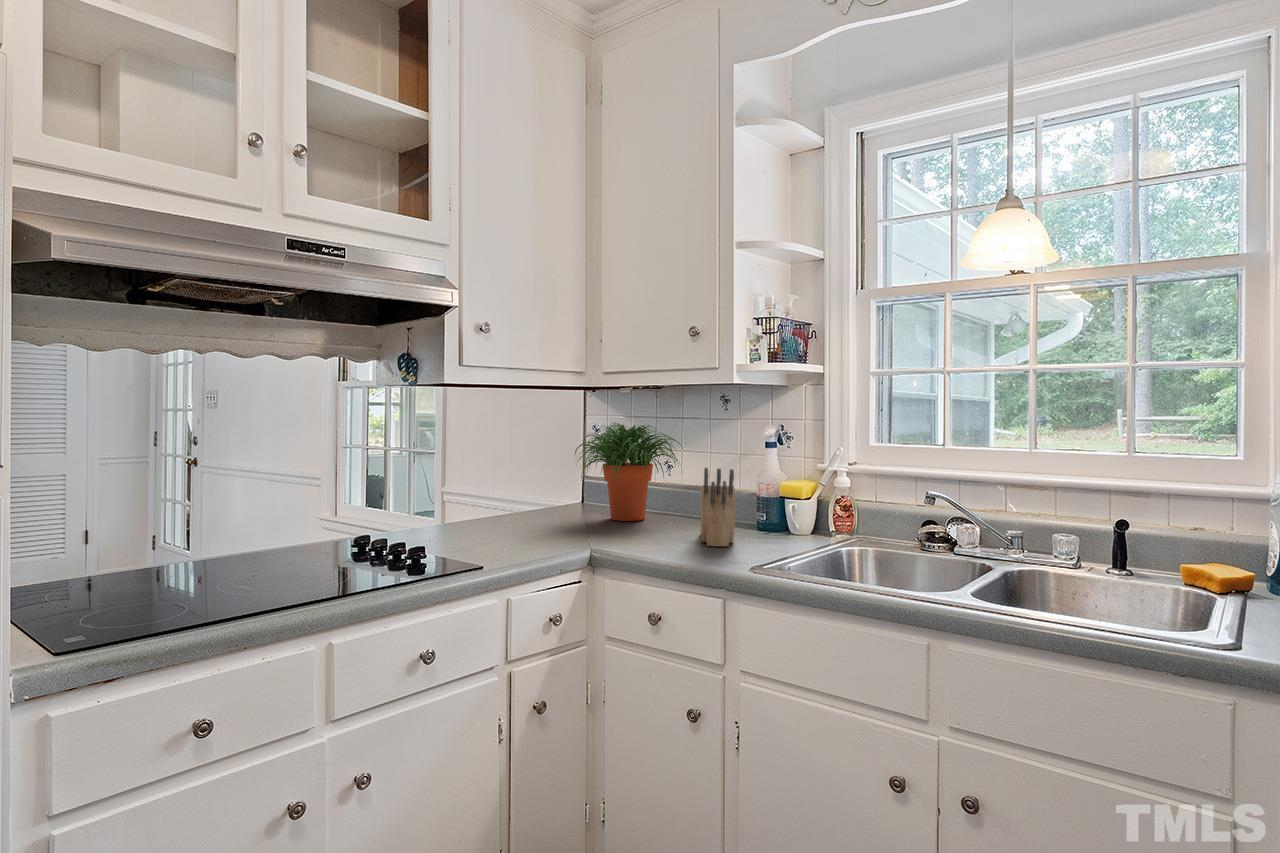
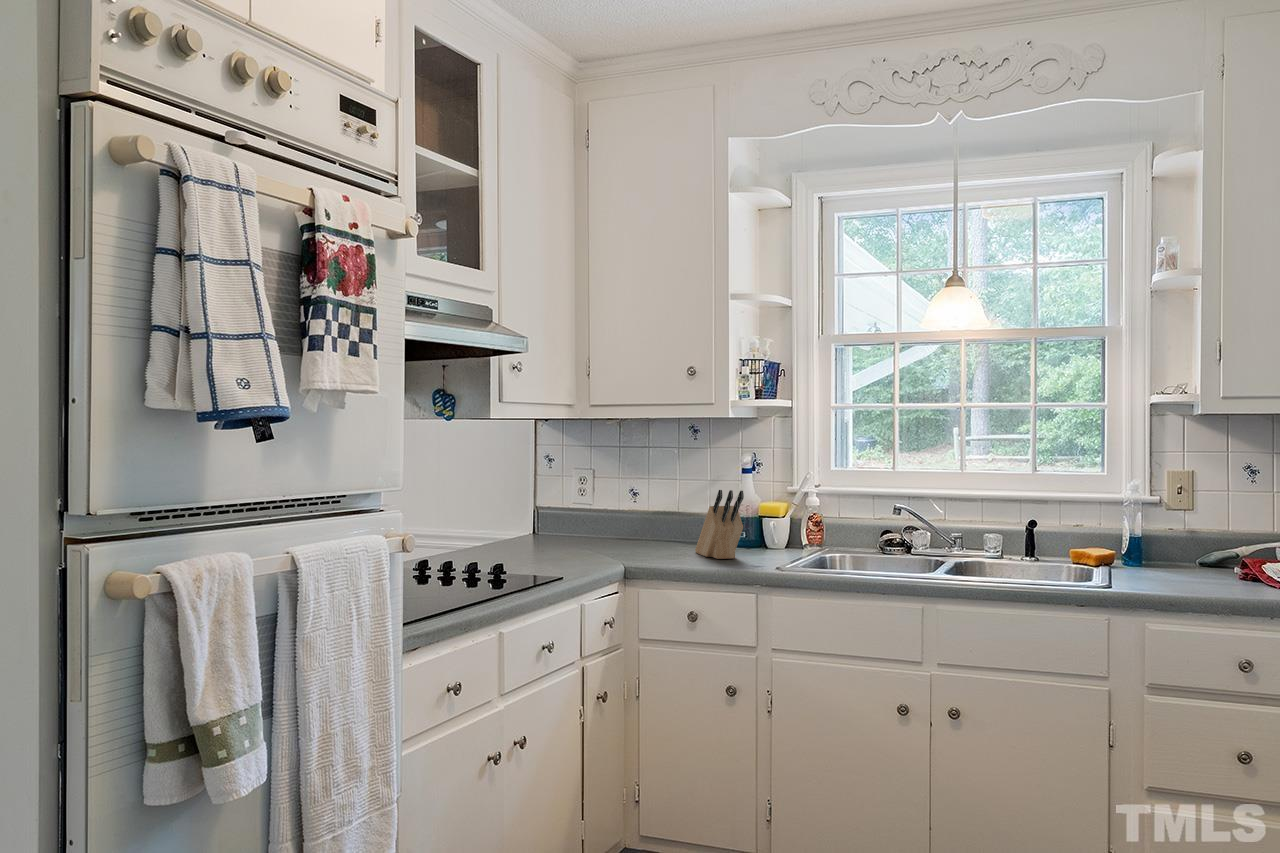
potted plant: present [574,423,679,521] -> none [552,451,659,546]

